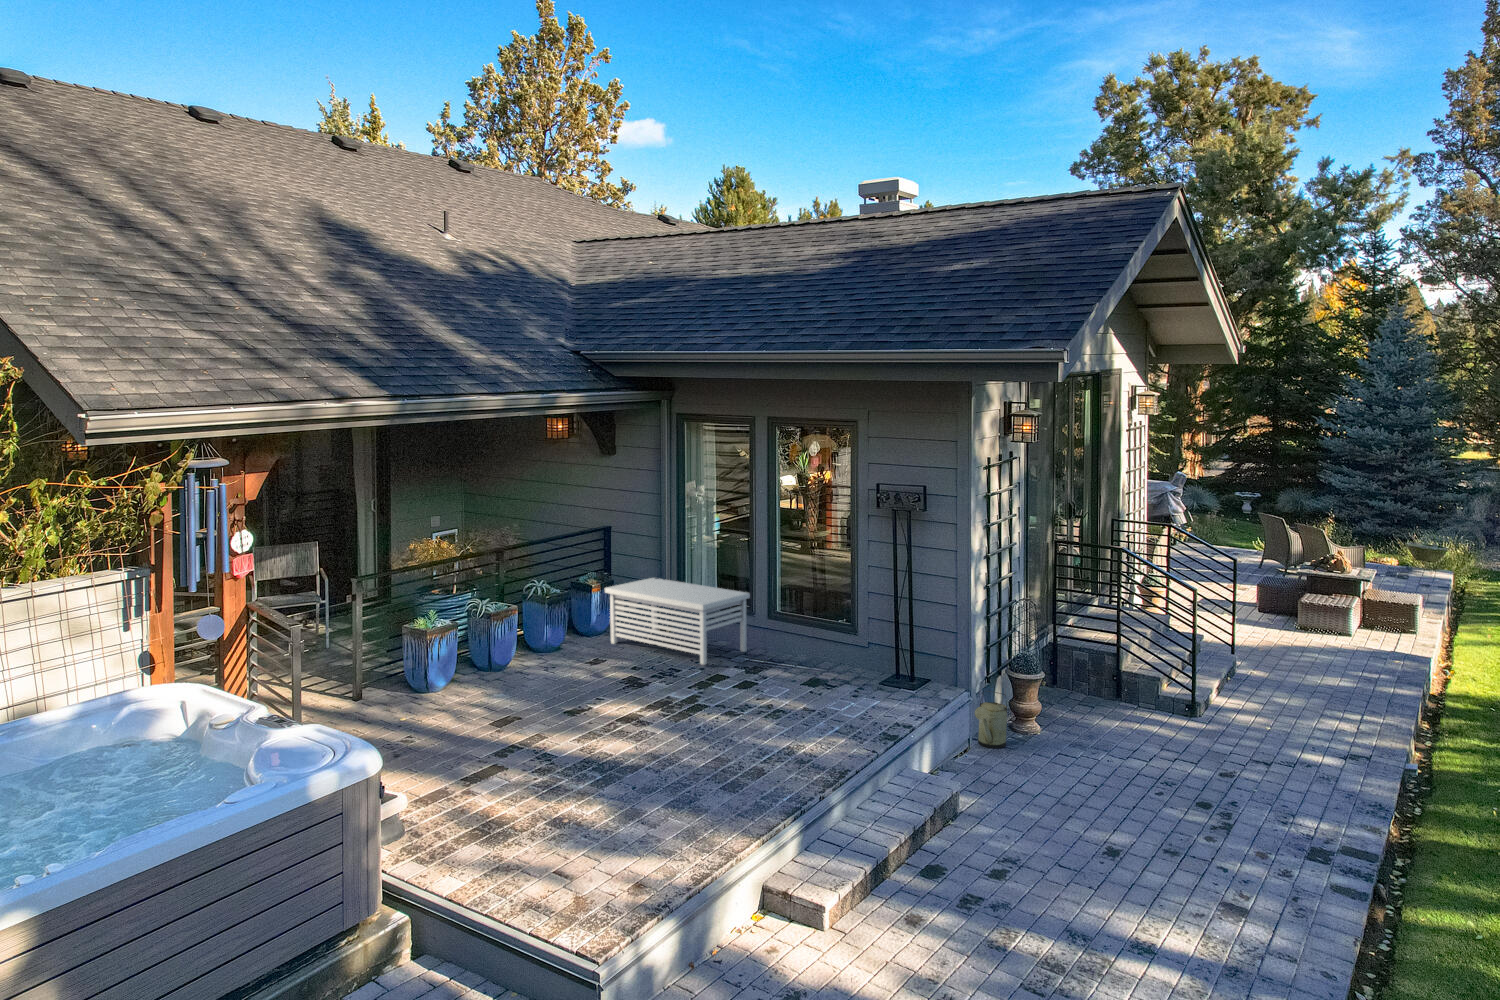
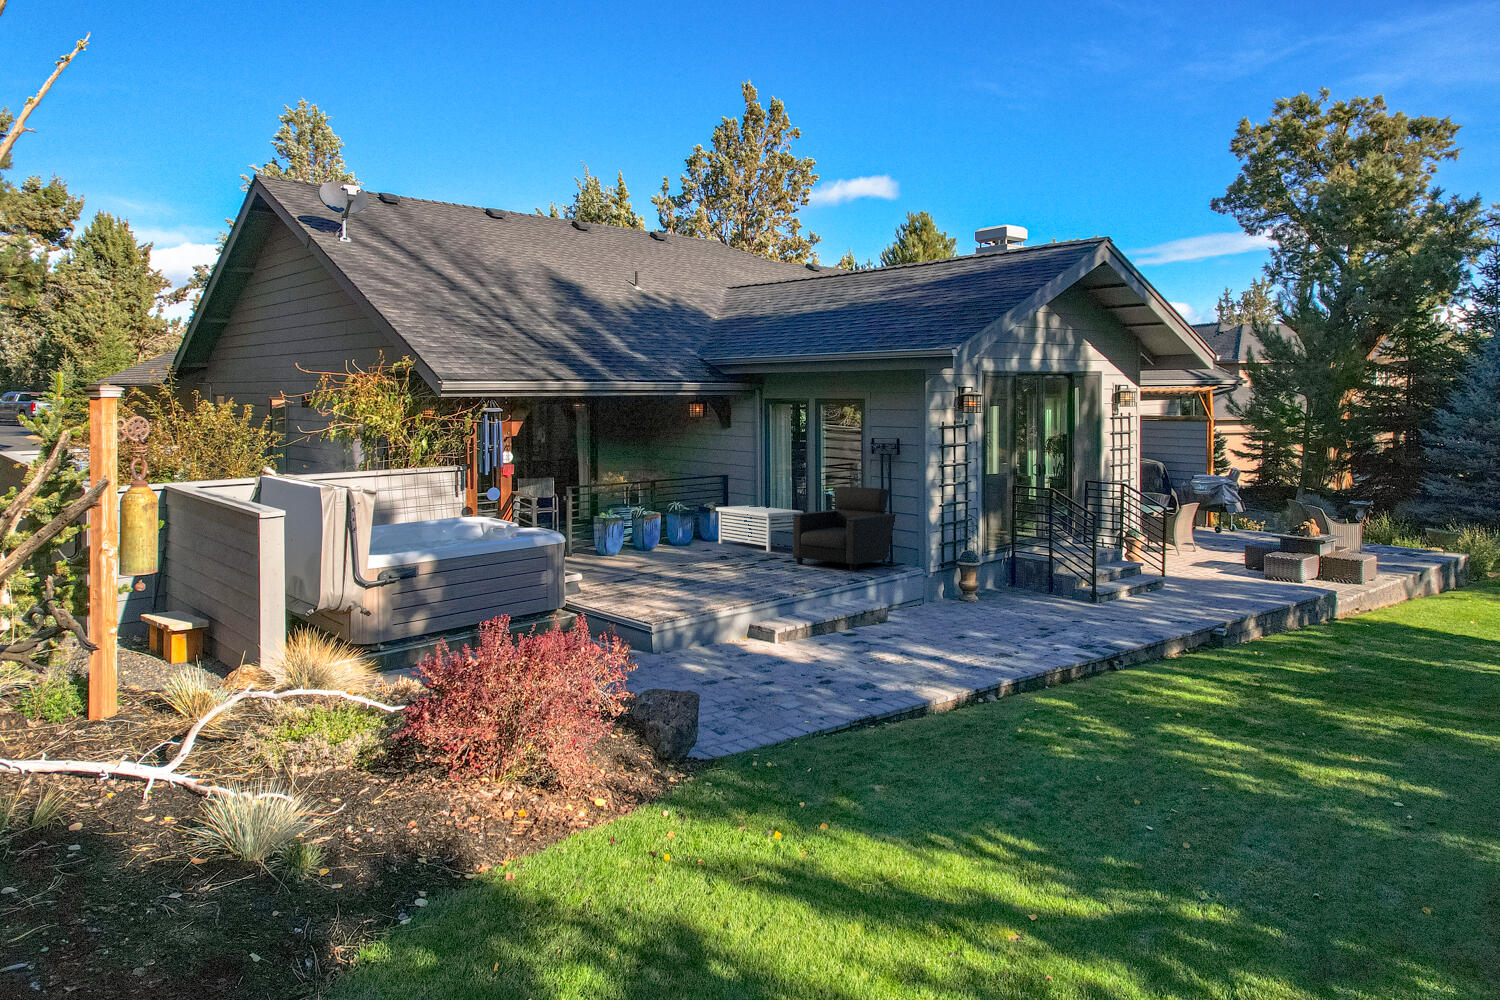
armchair: none [761,560,921,714] -> present [793,486,896,571]
watering can: present [975,691,1007,748] -> none [920,567,946,602]

